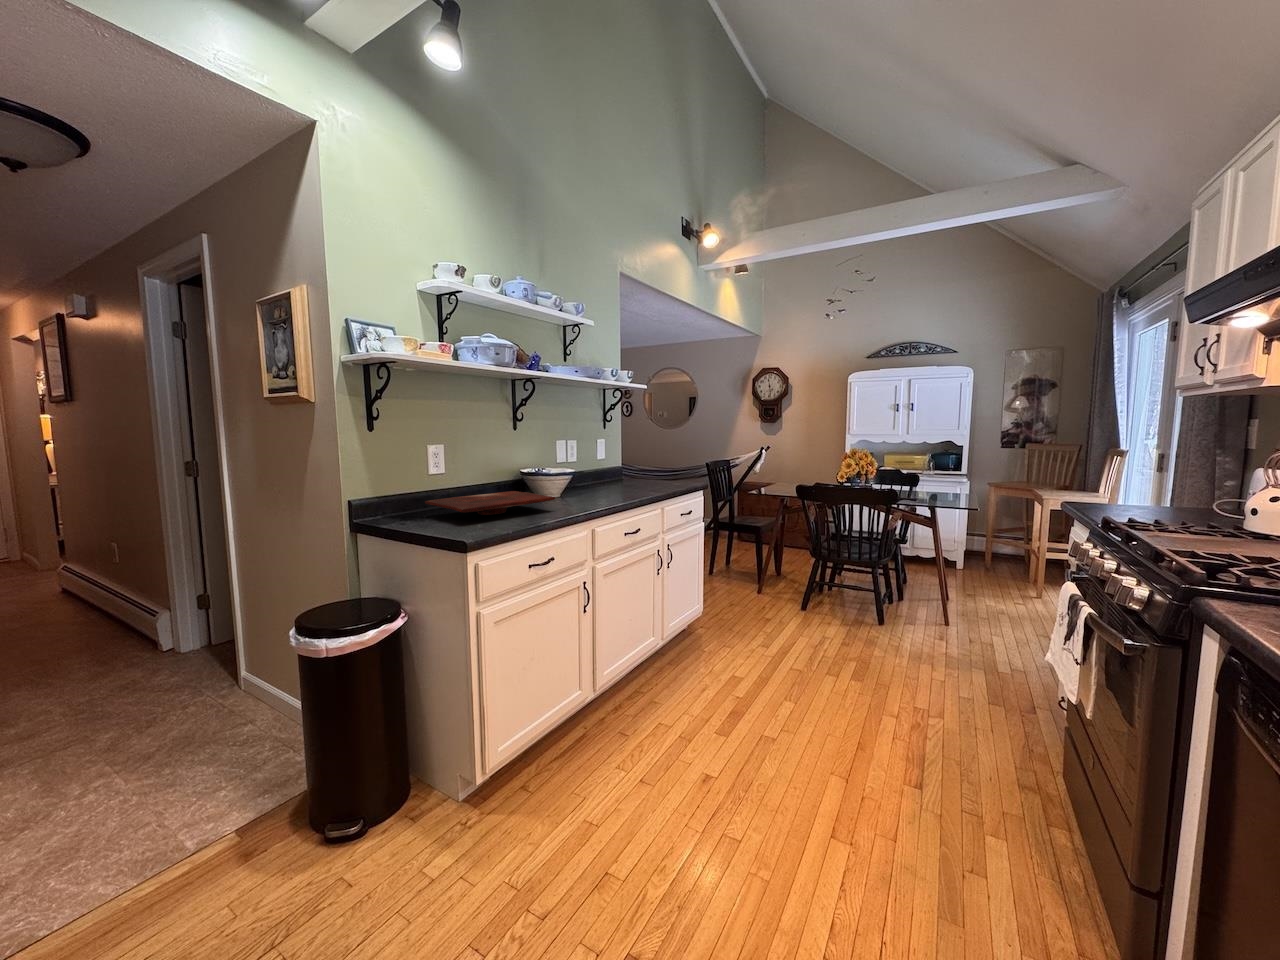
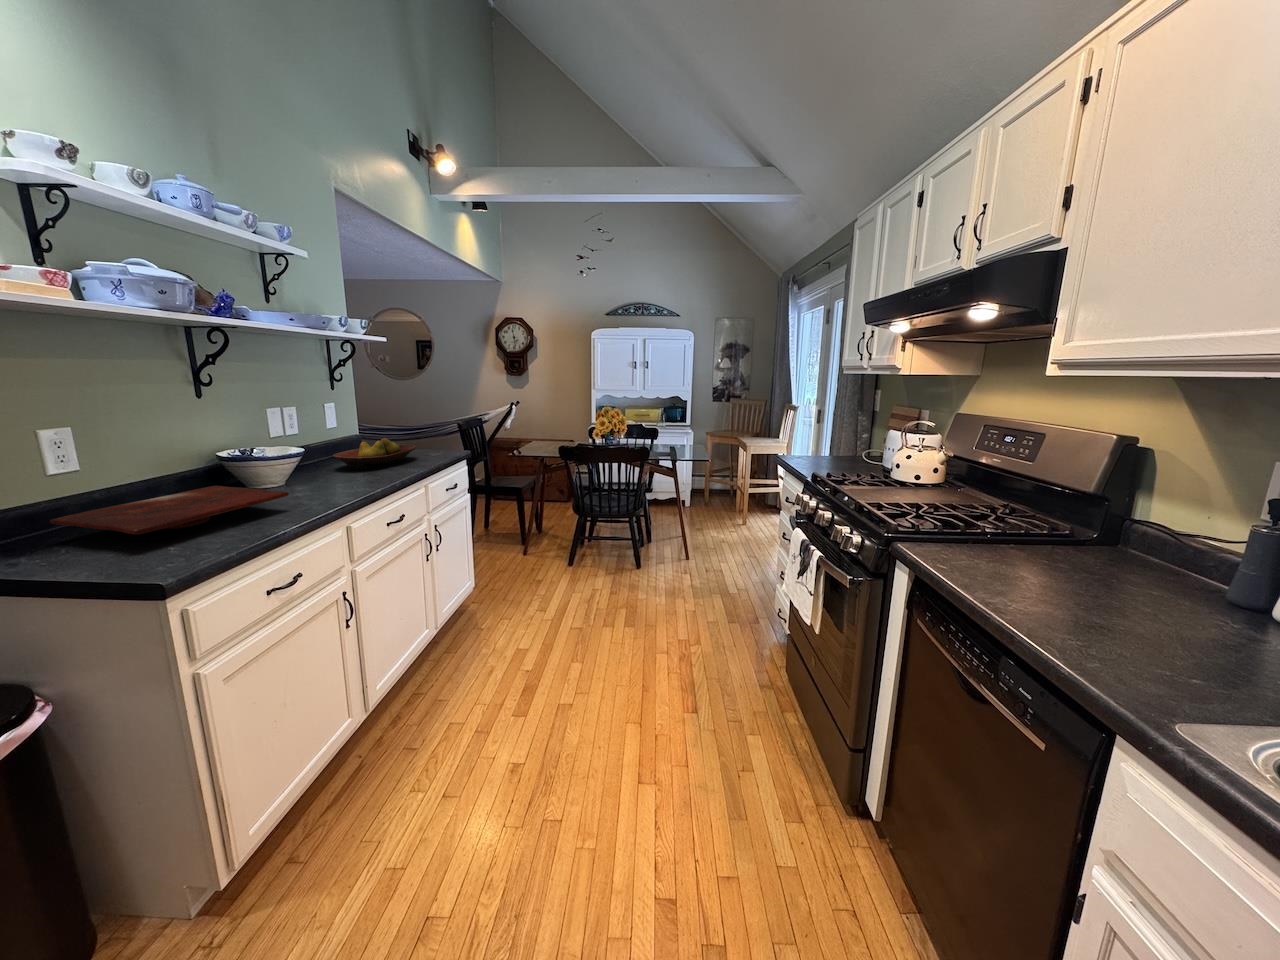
fruit bowl: none [595,467,659,491] -> present [333,438,416,469]

